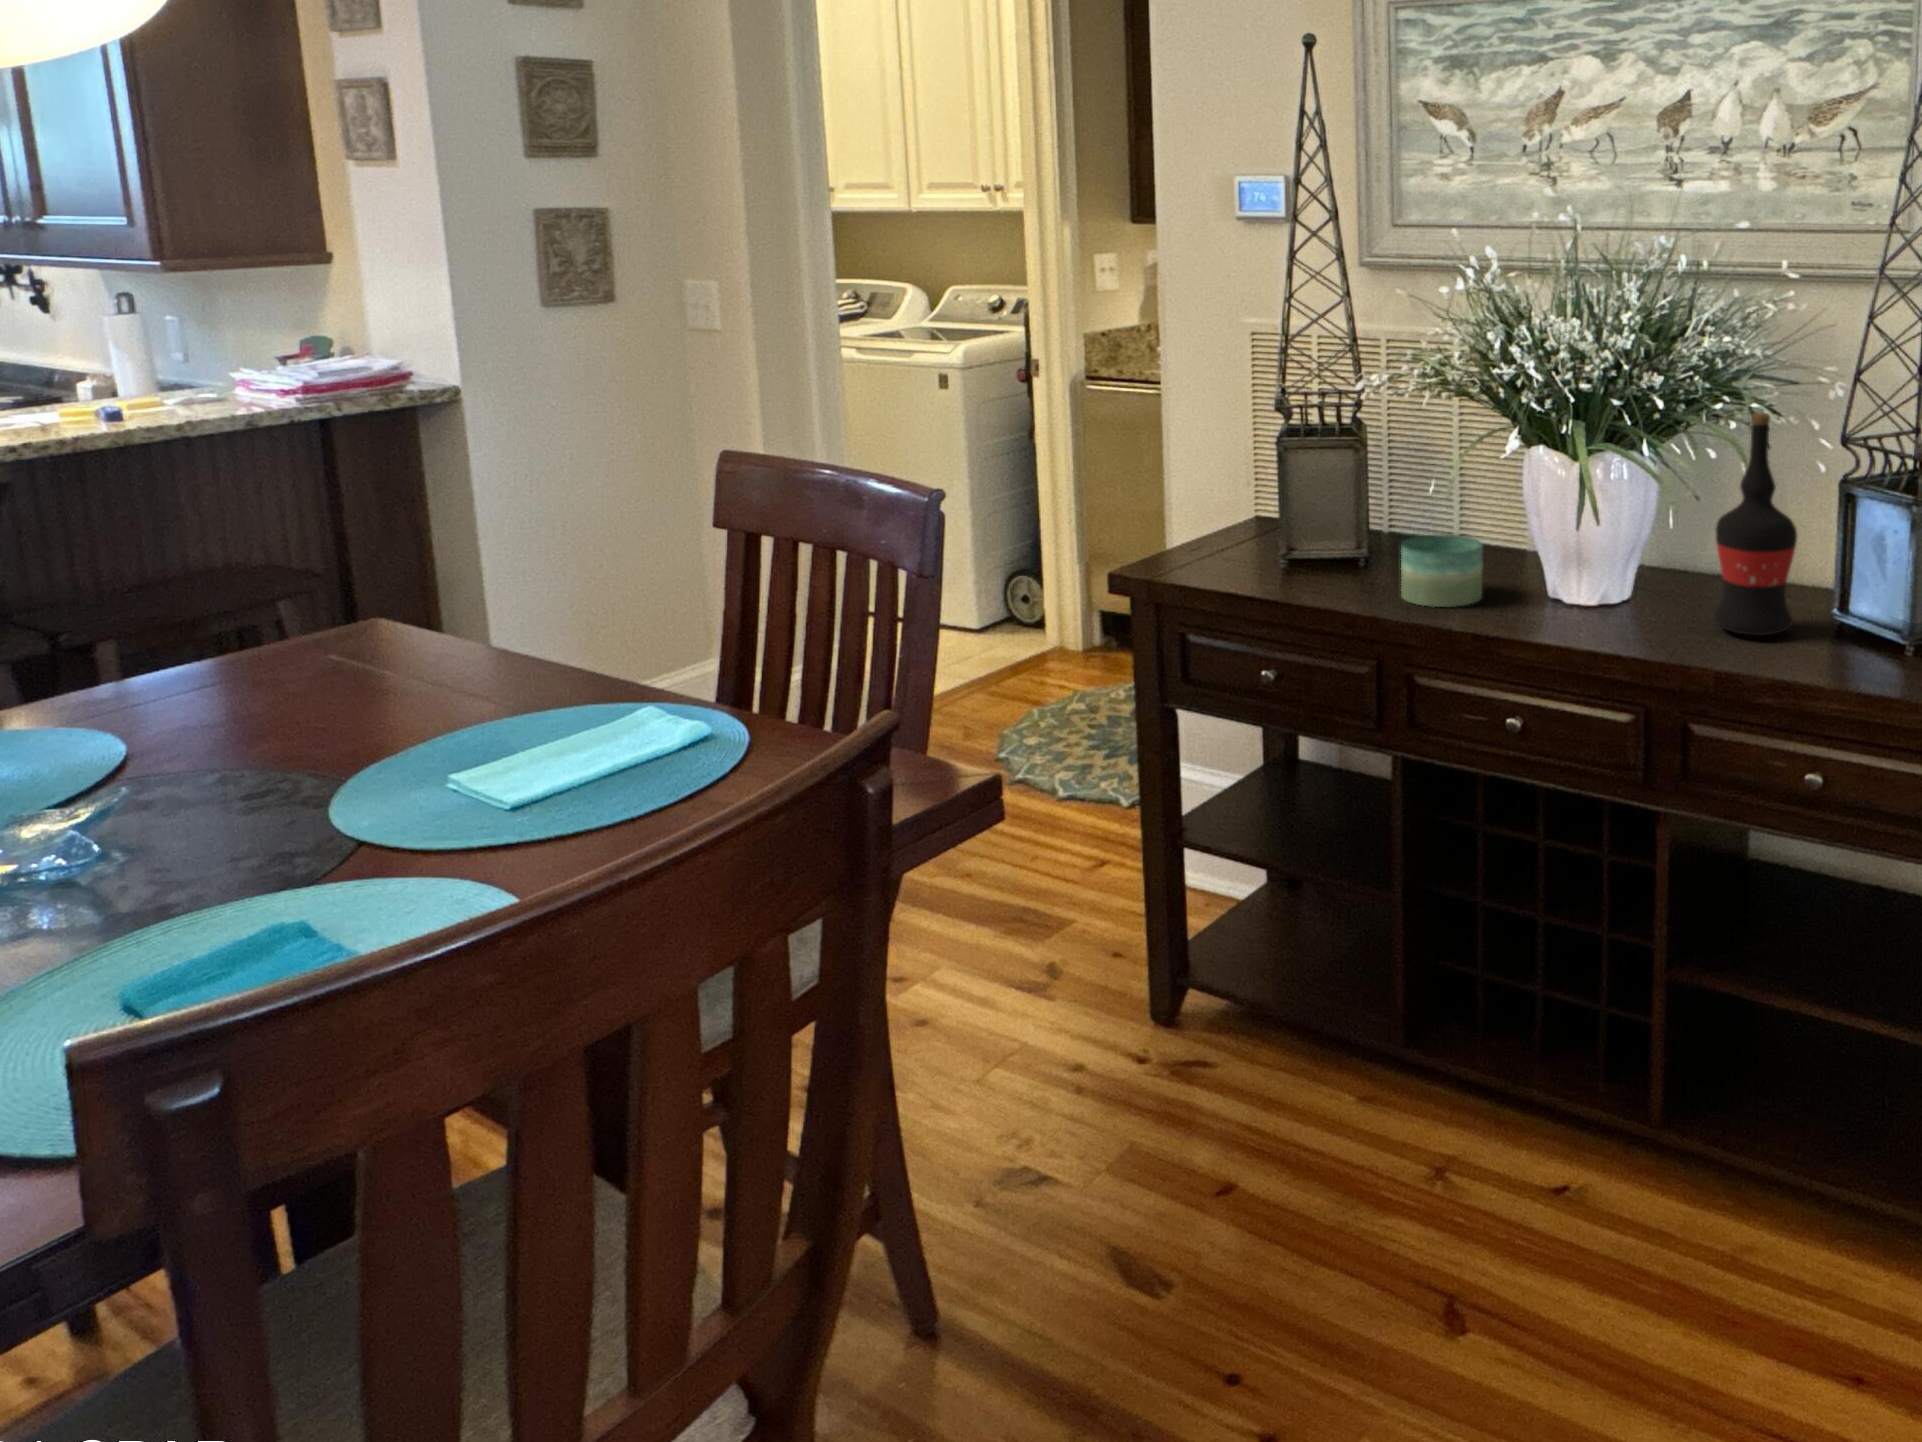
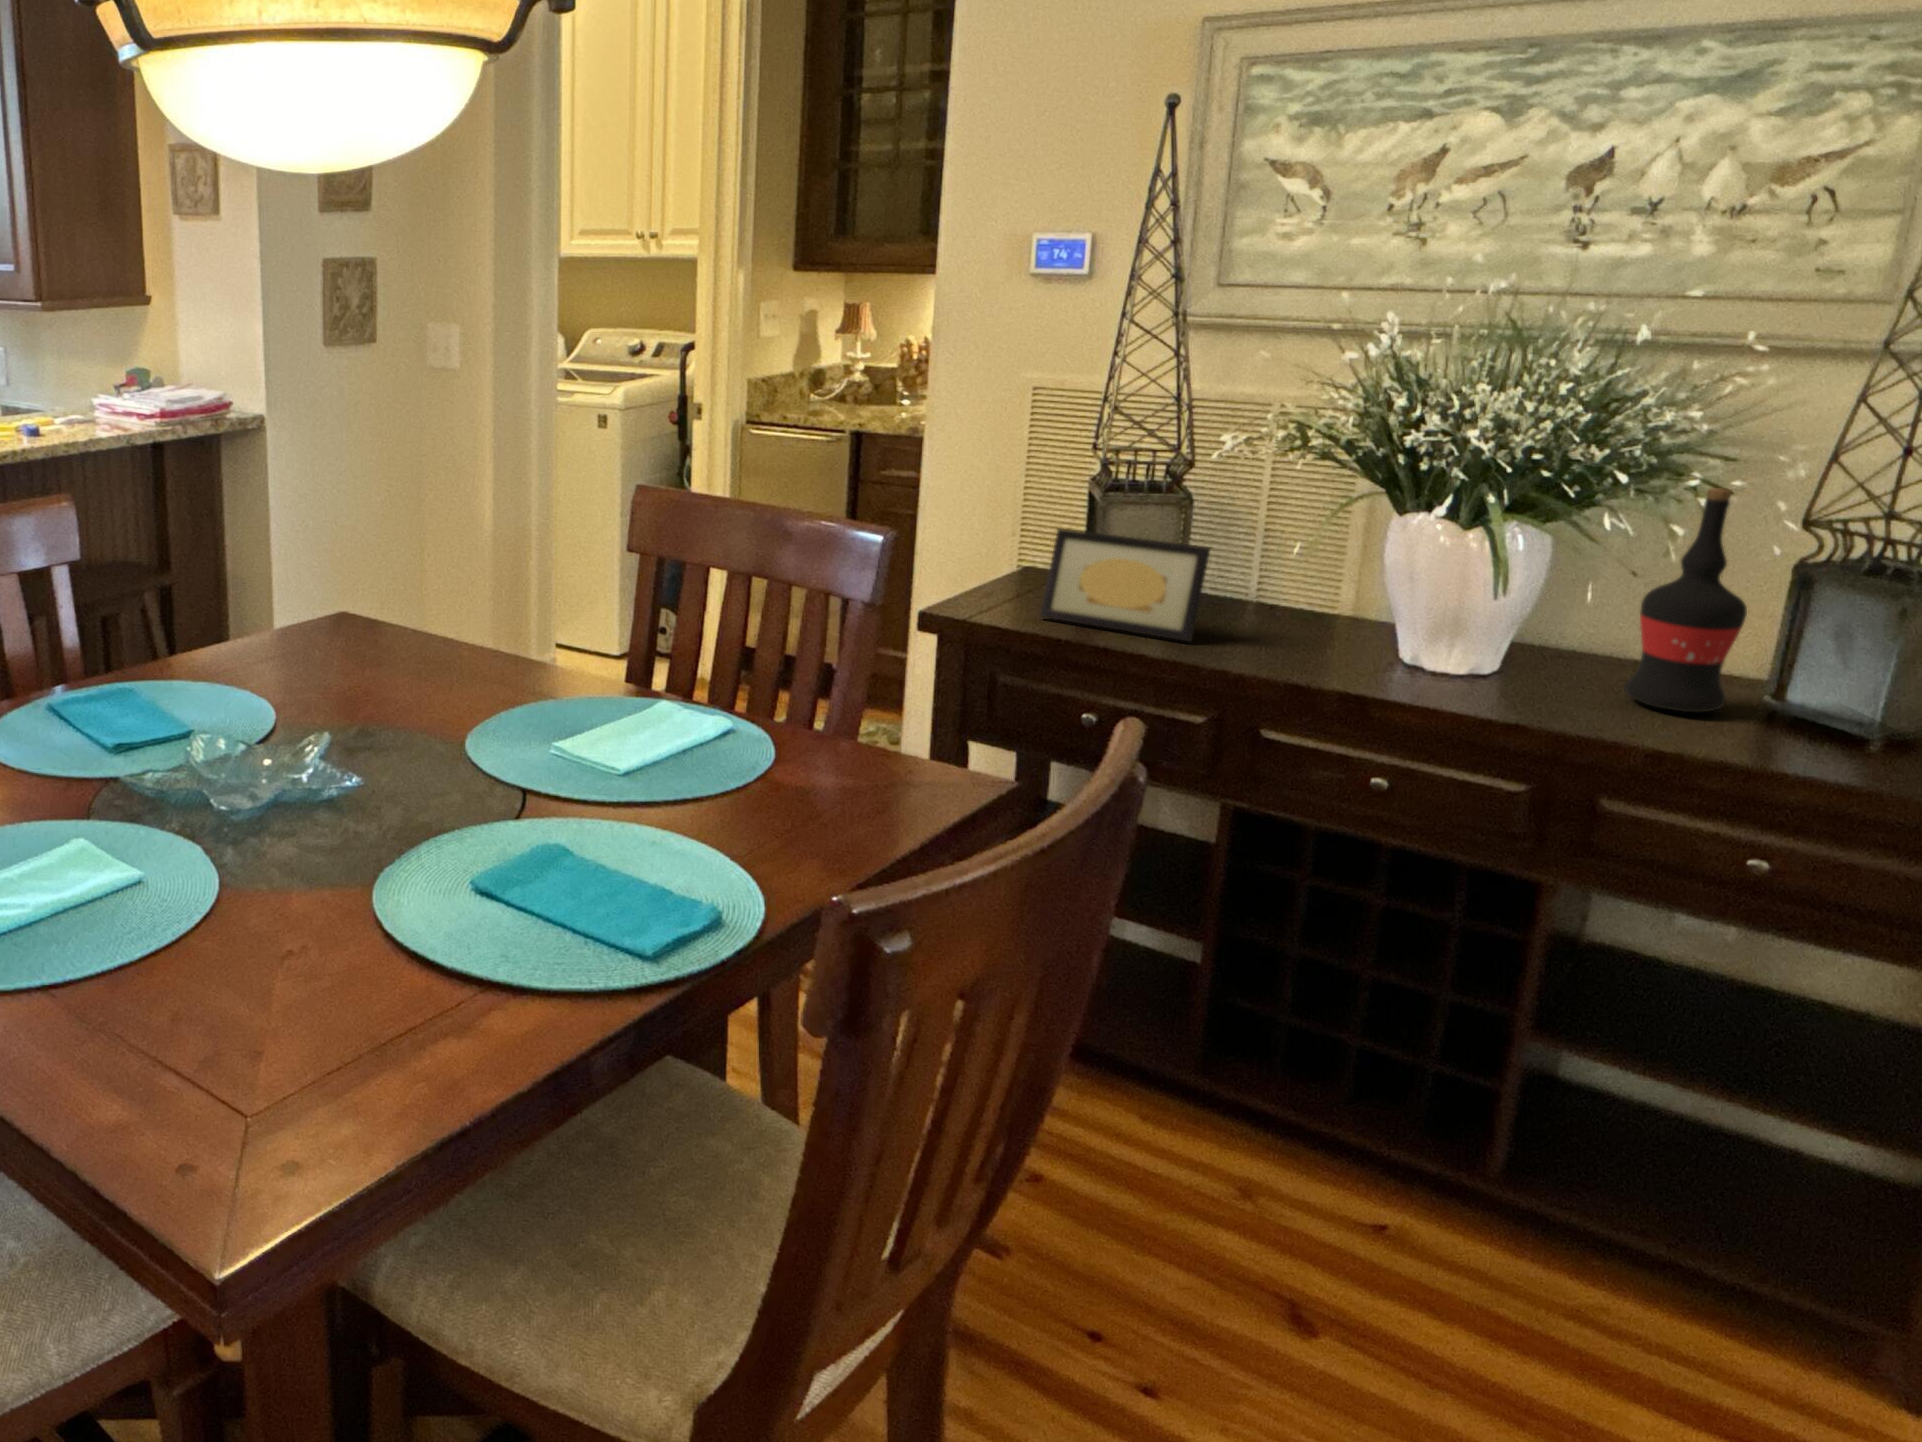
picture frame: none [1214,480,1361,594] -> present [1040,529,1210,641]
candle: present [1401,535,1483,607] -> none [1248,591,1346,661]

